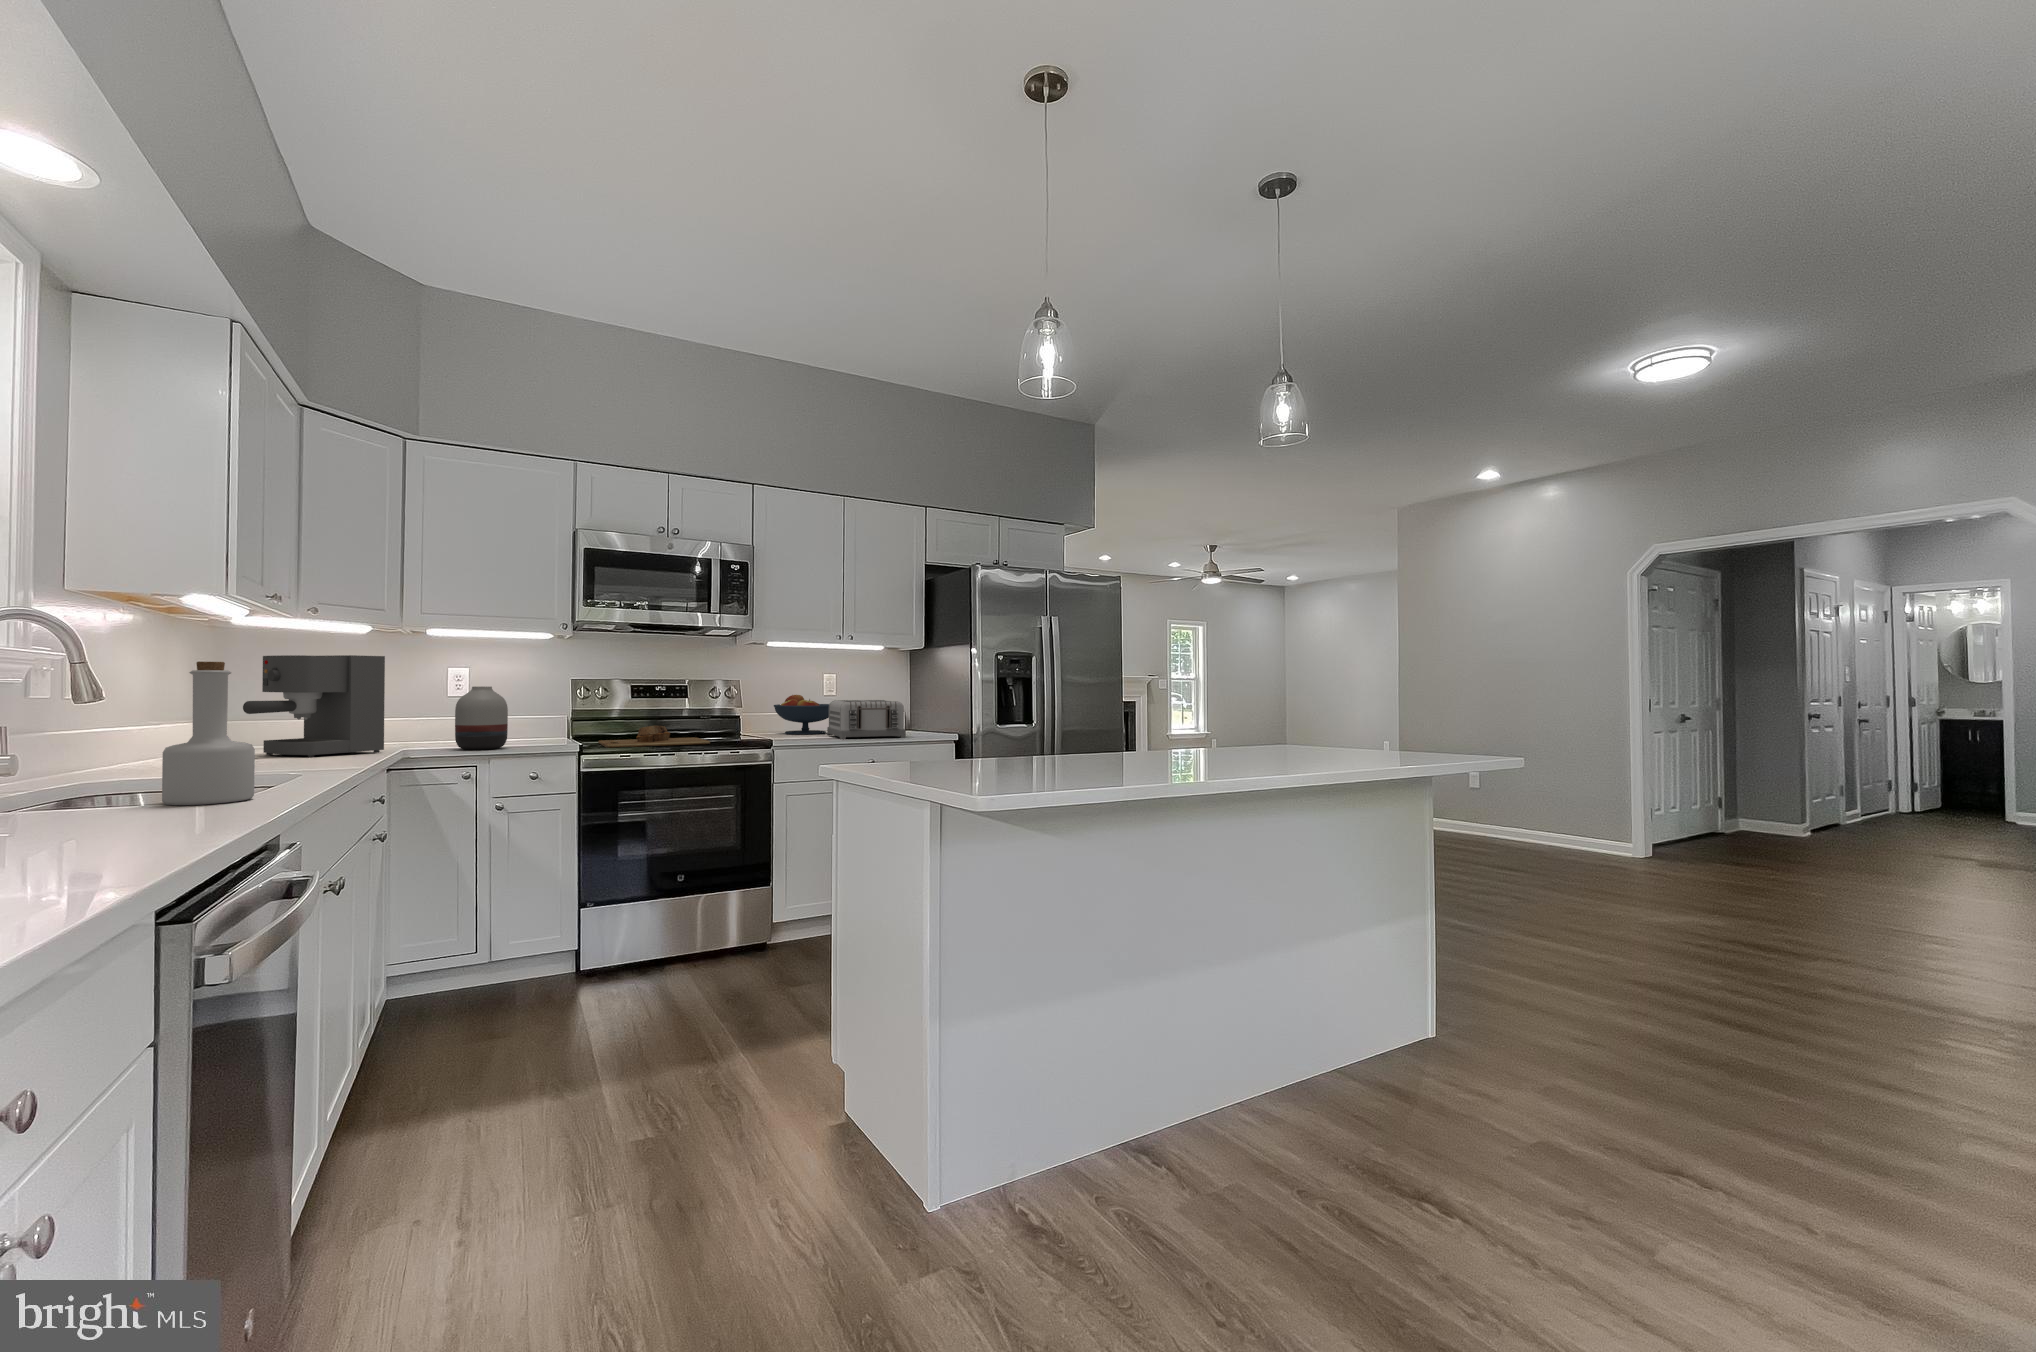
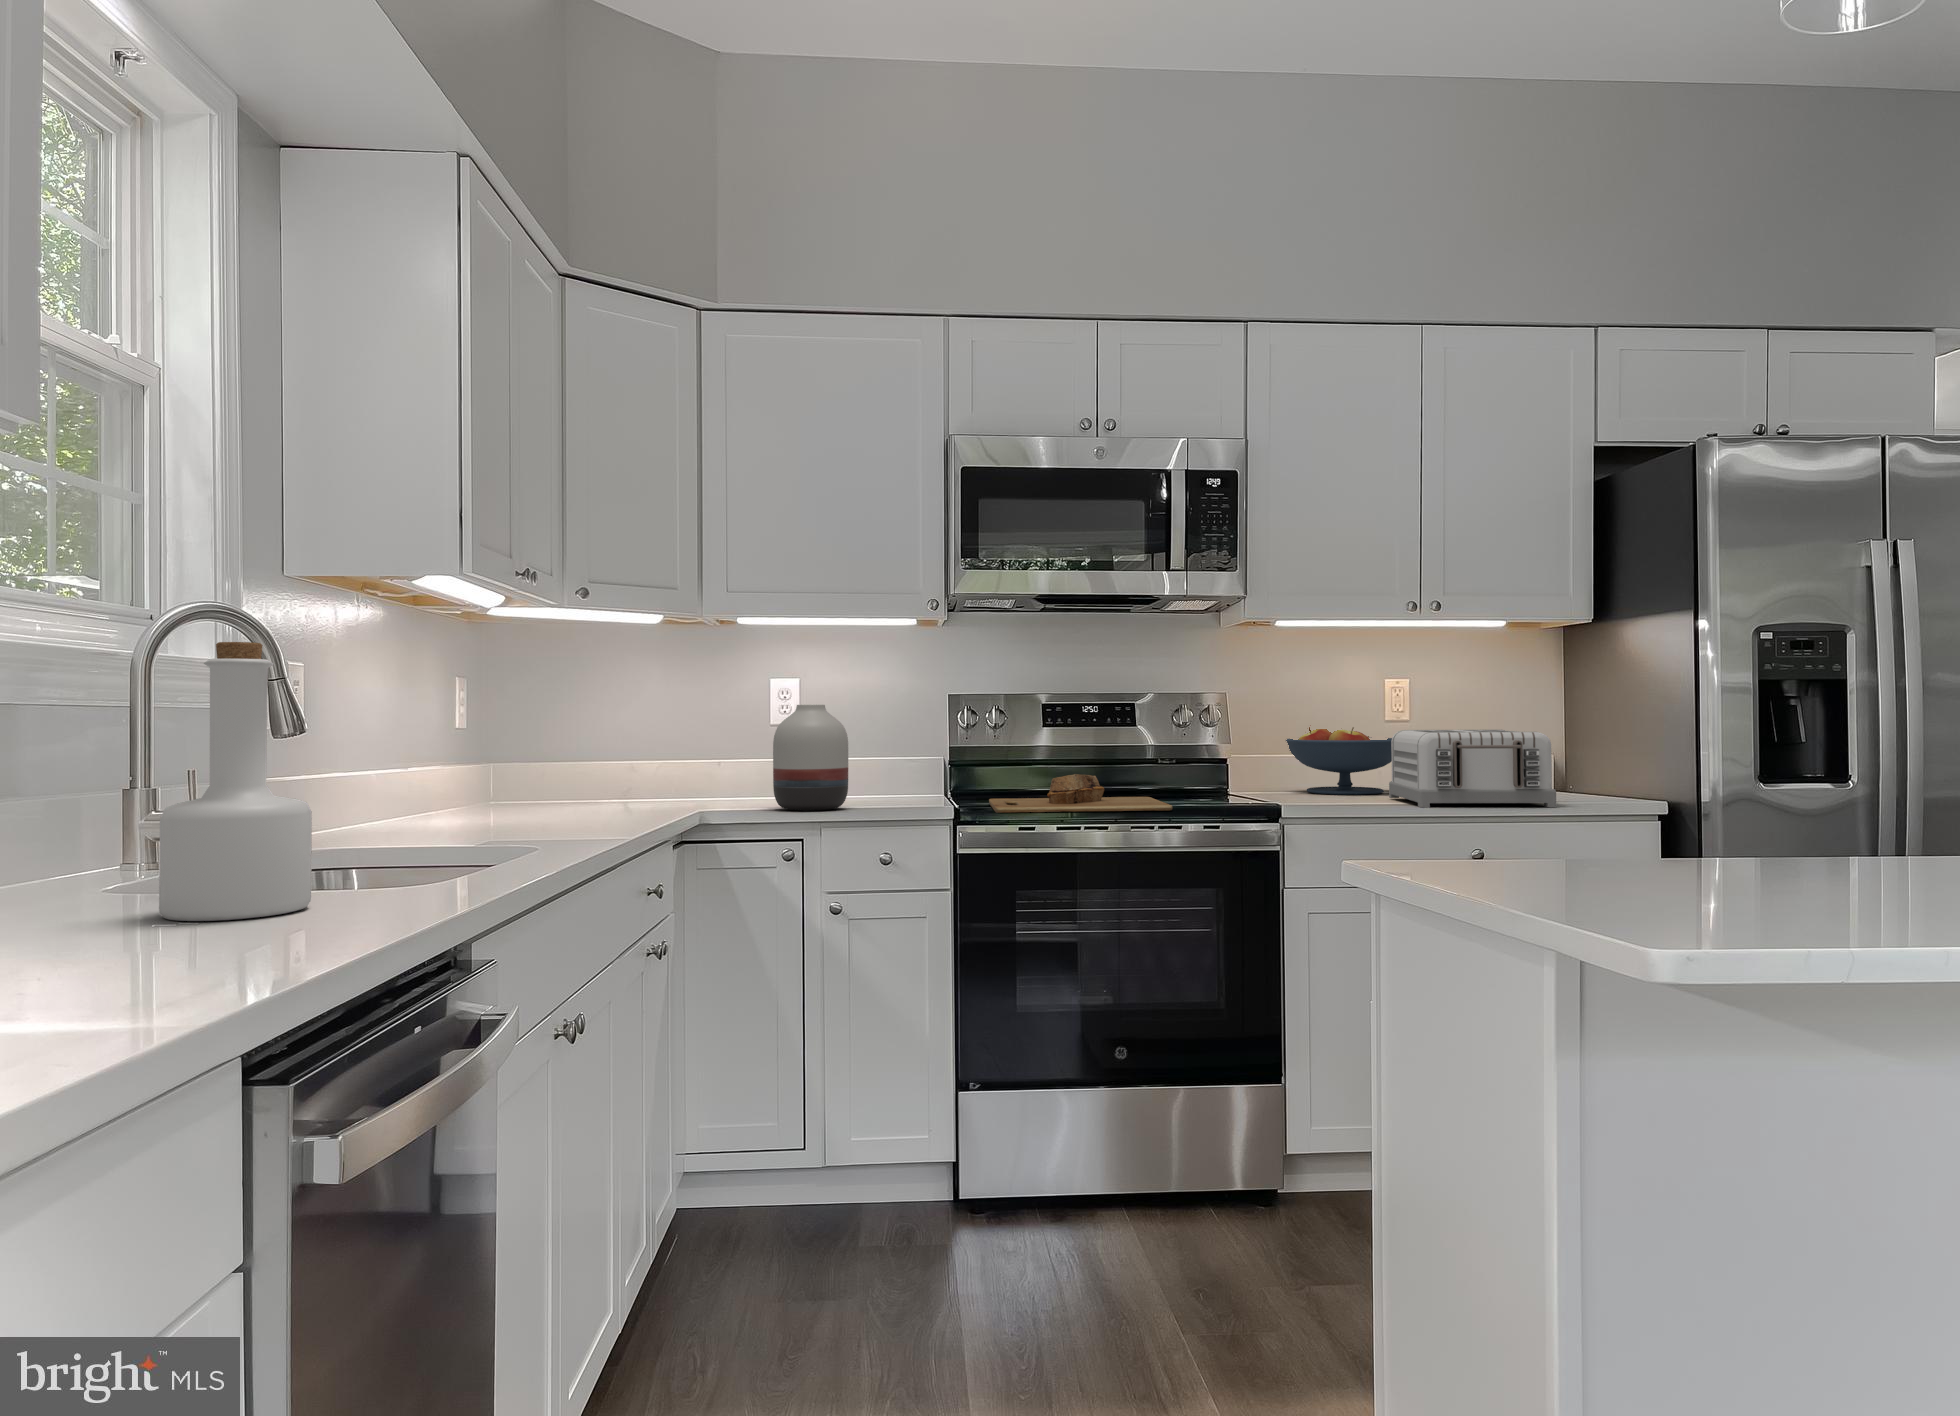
coffee maker: present [243,655,385,757] -> none [489,655,676,816]

